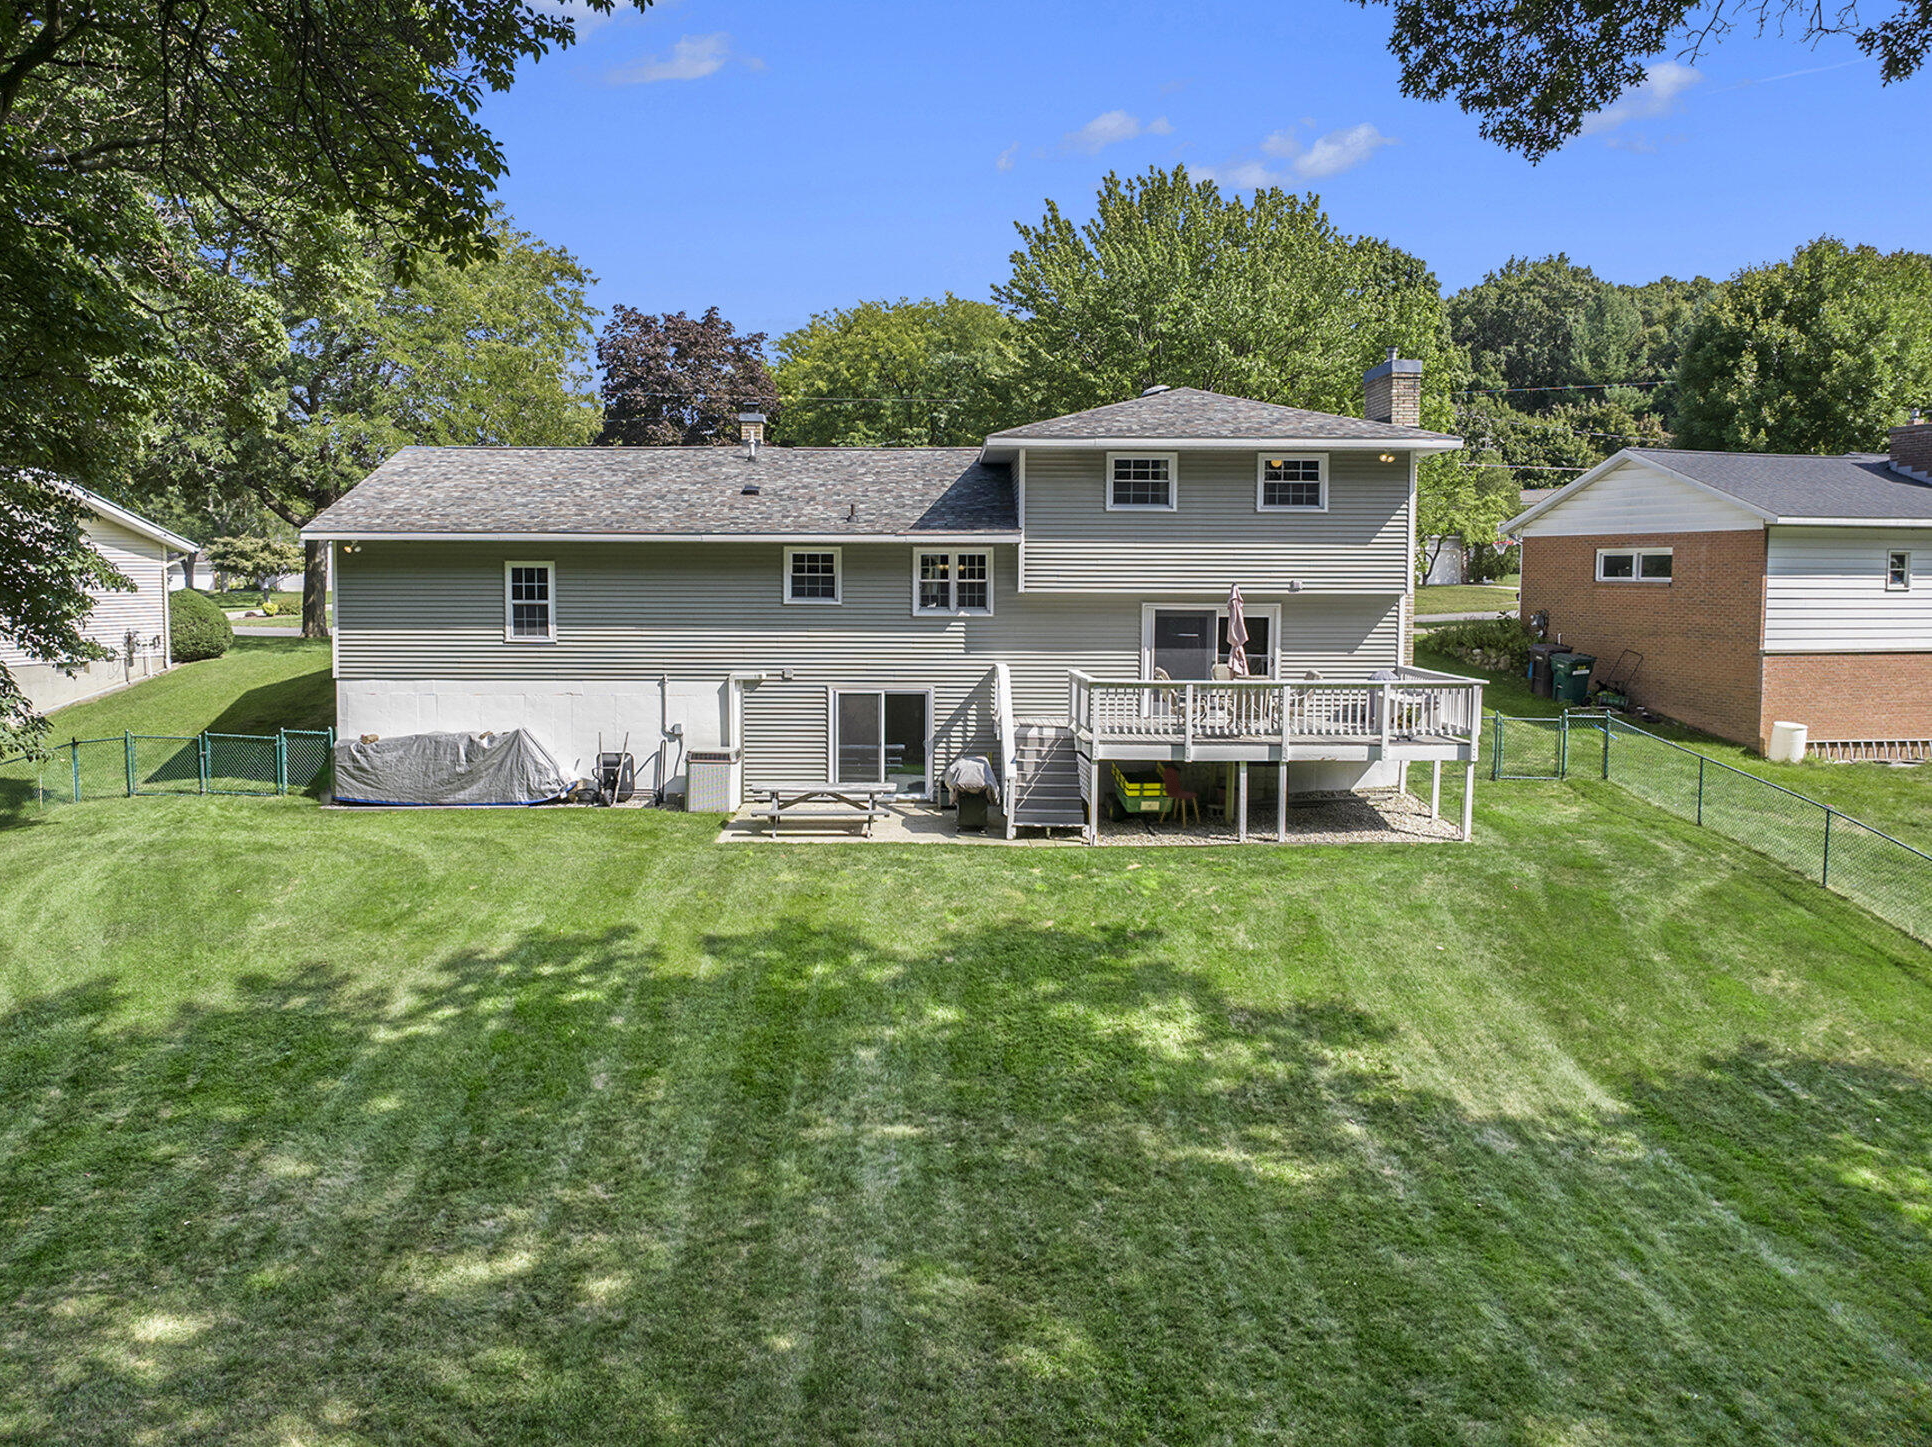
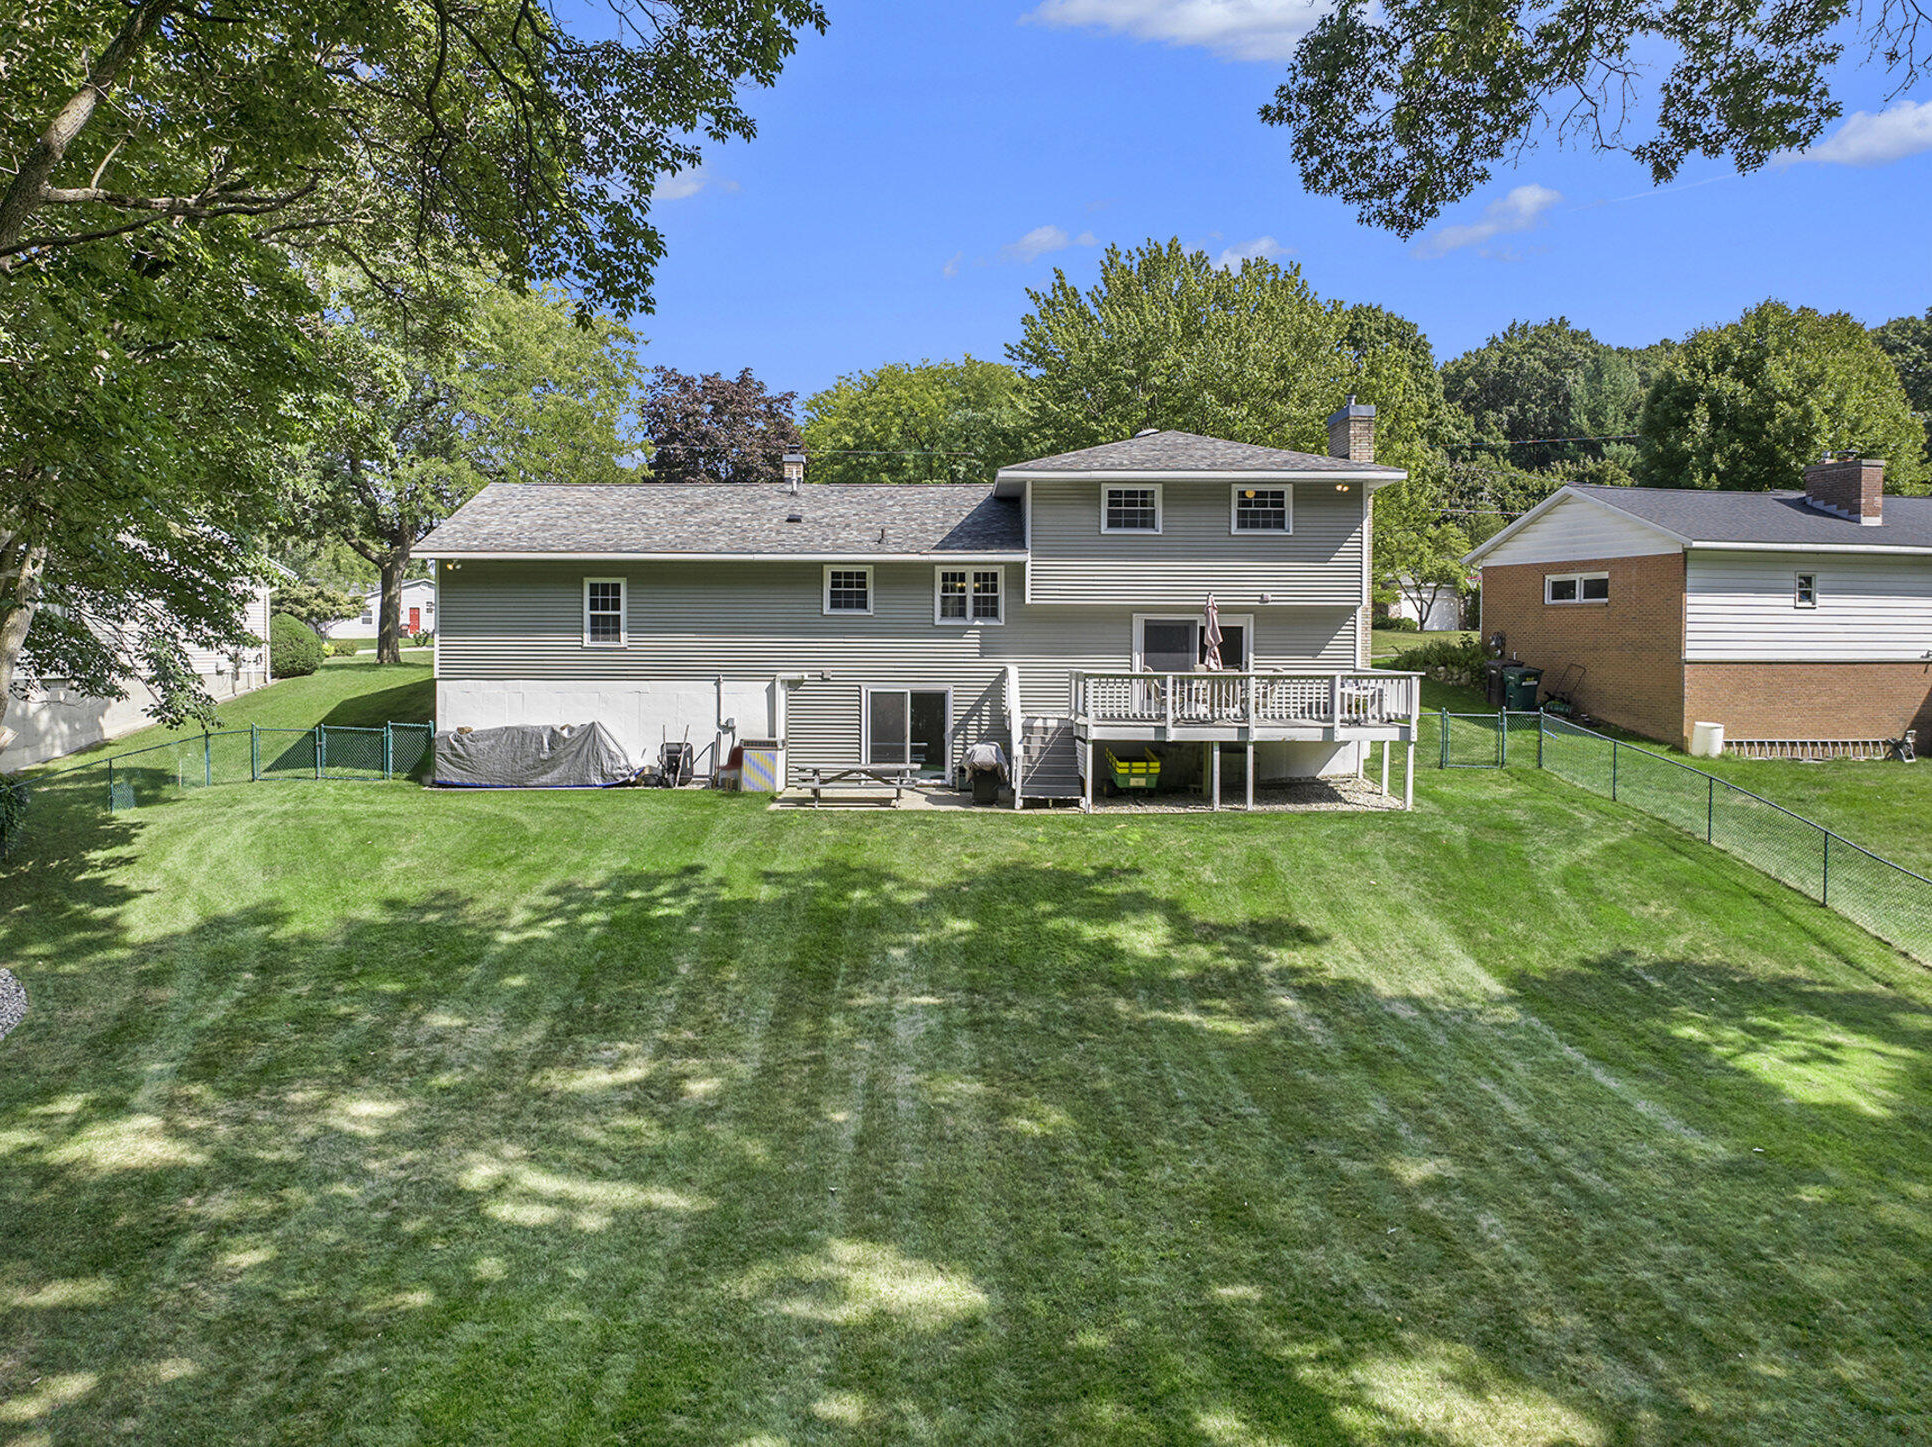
chair: present [1161,768,1199,823] -> present [715,746,744,792]

